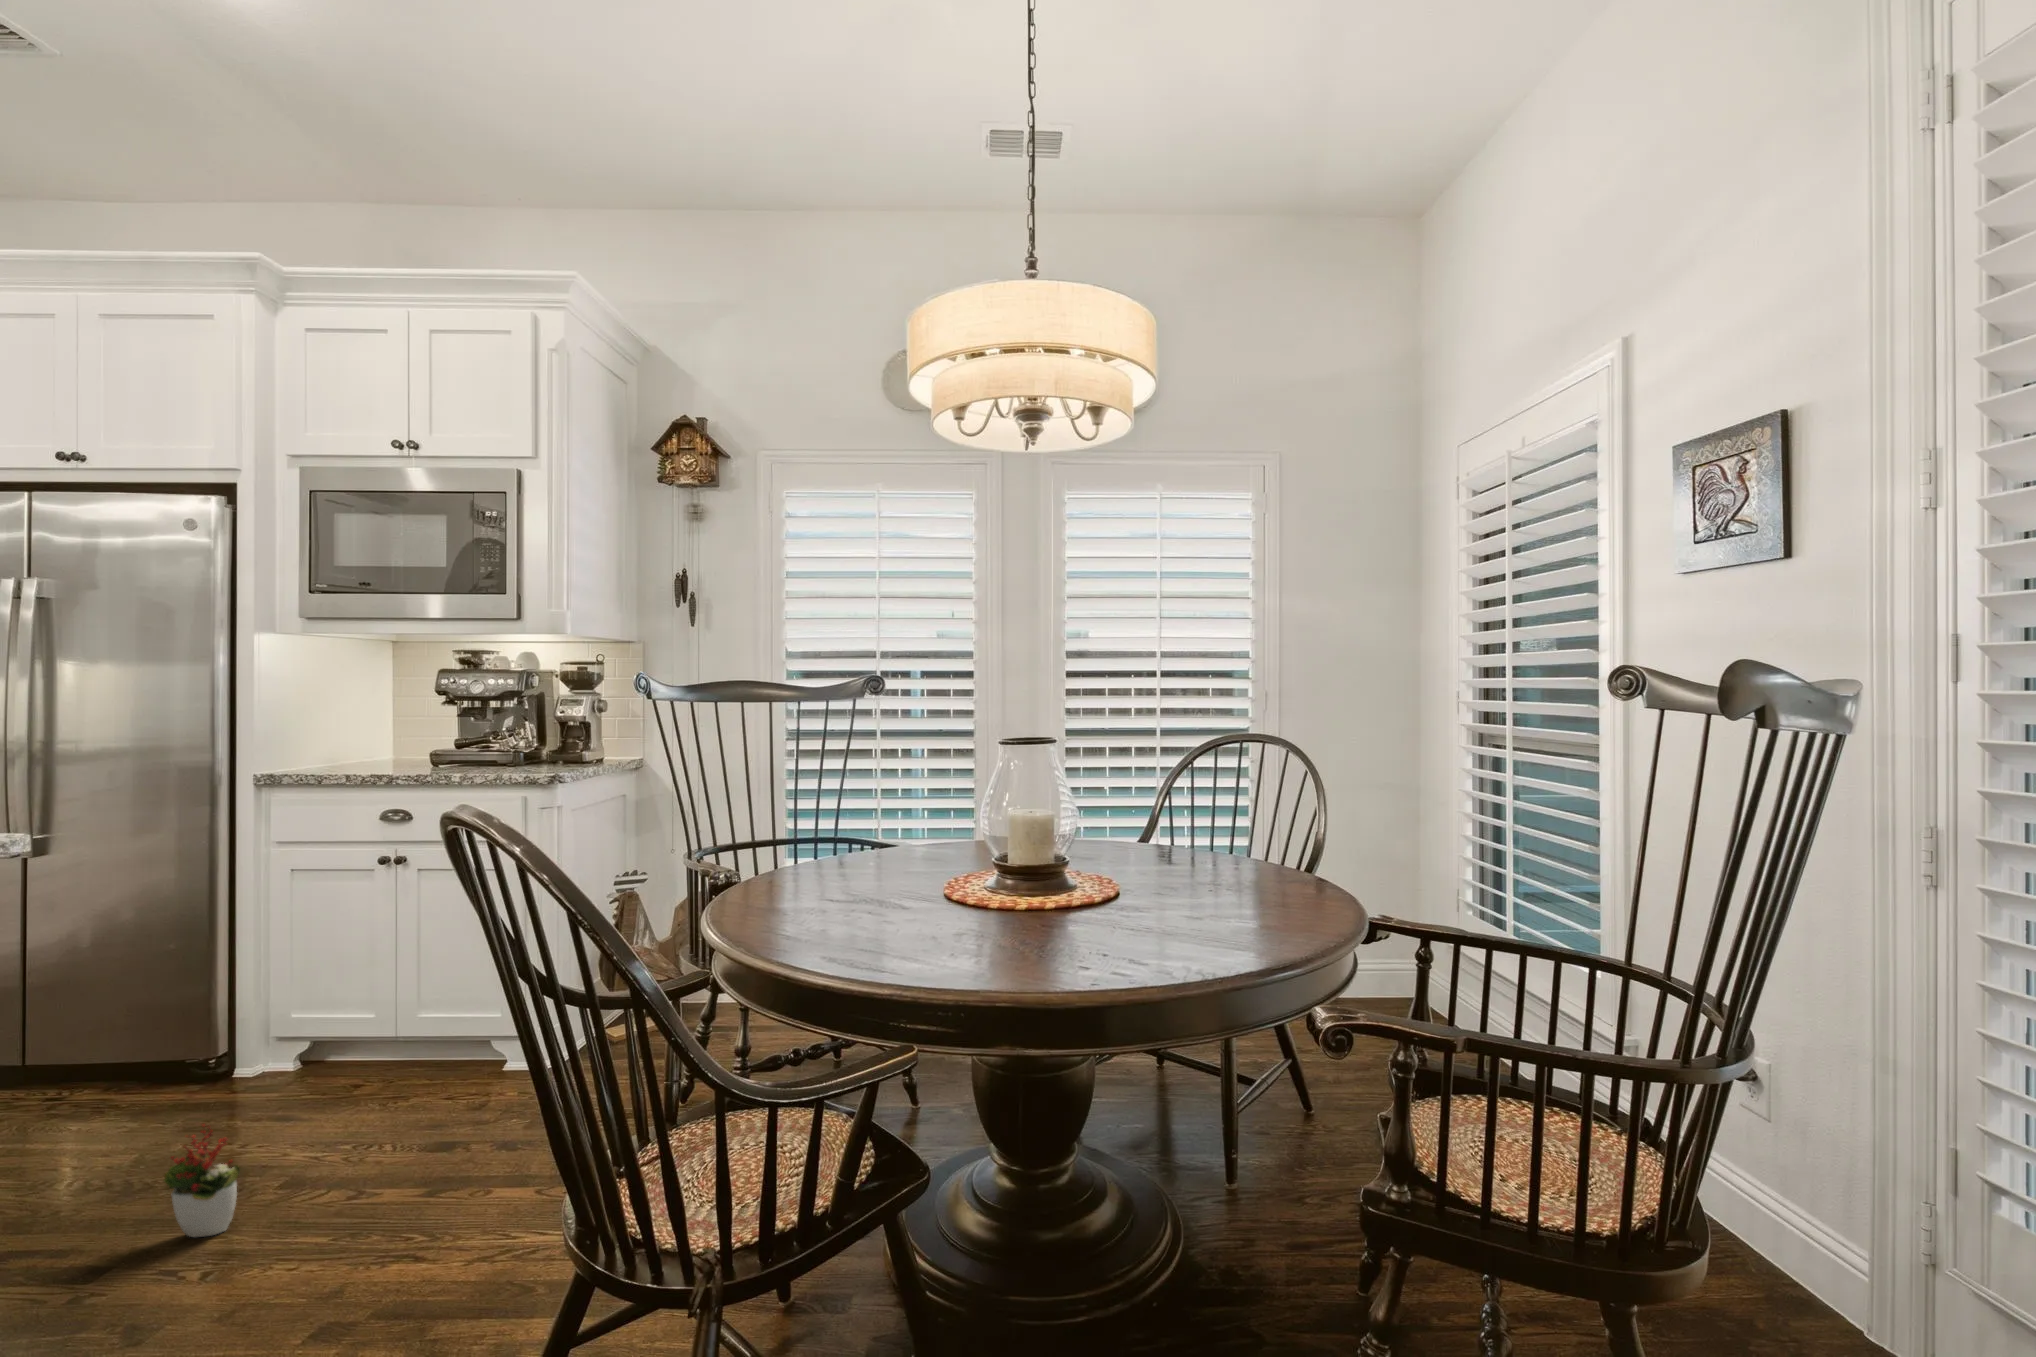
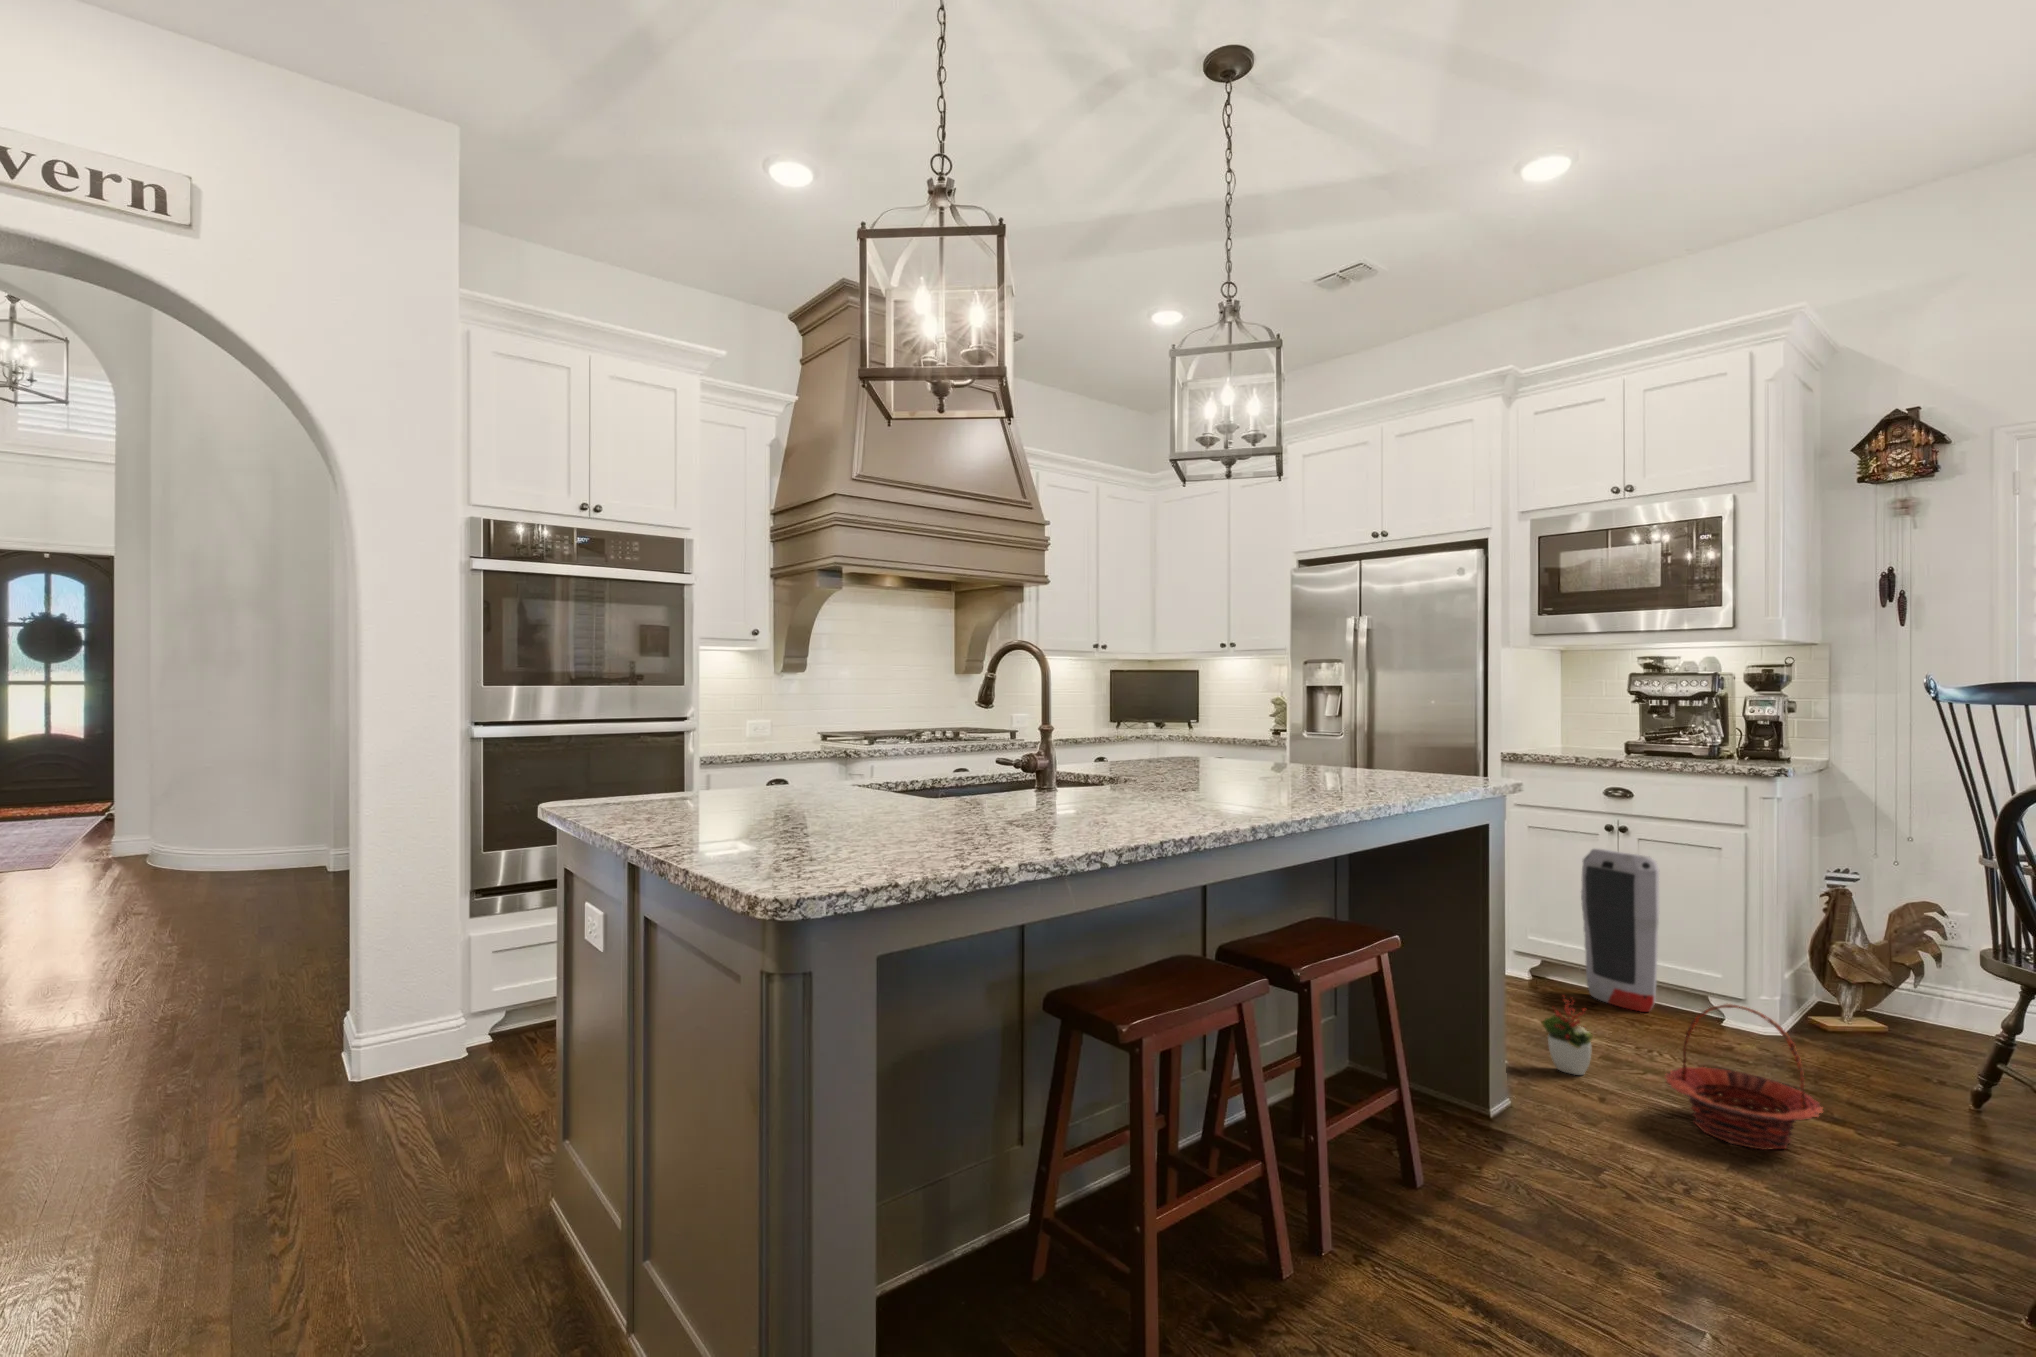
air purifier: none [352,886,437,1079] -> present [1581,849,1659,1012]
basket: none [286,1091,481,1283] -> present [1665,1004,1822,1150]

